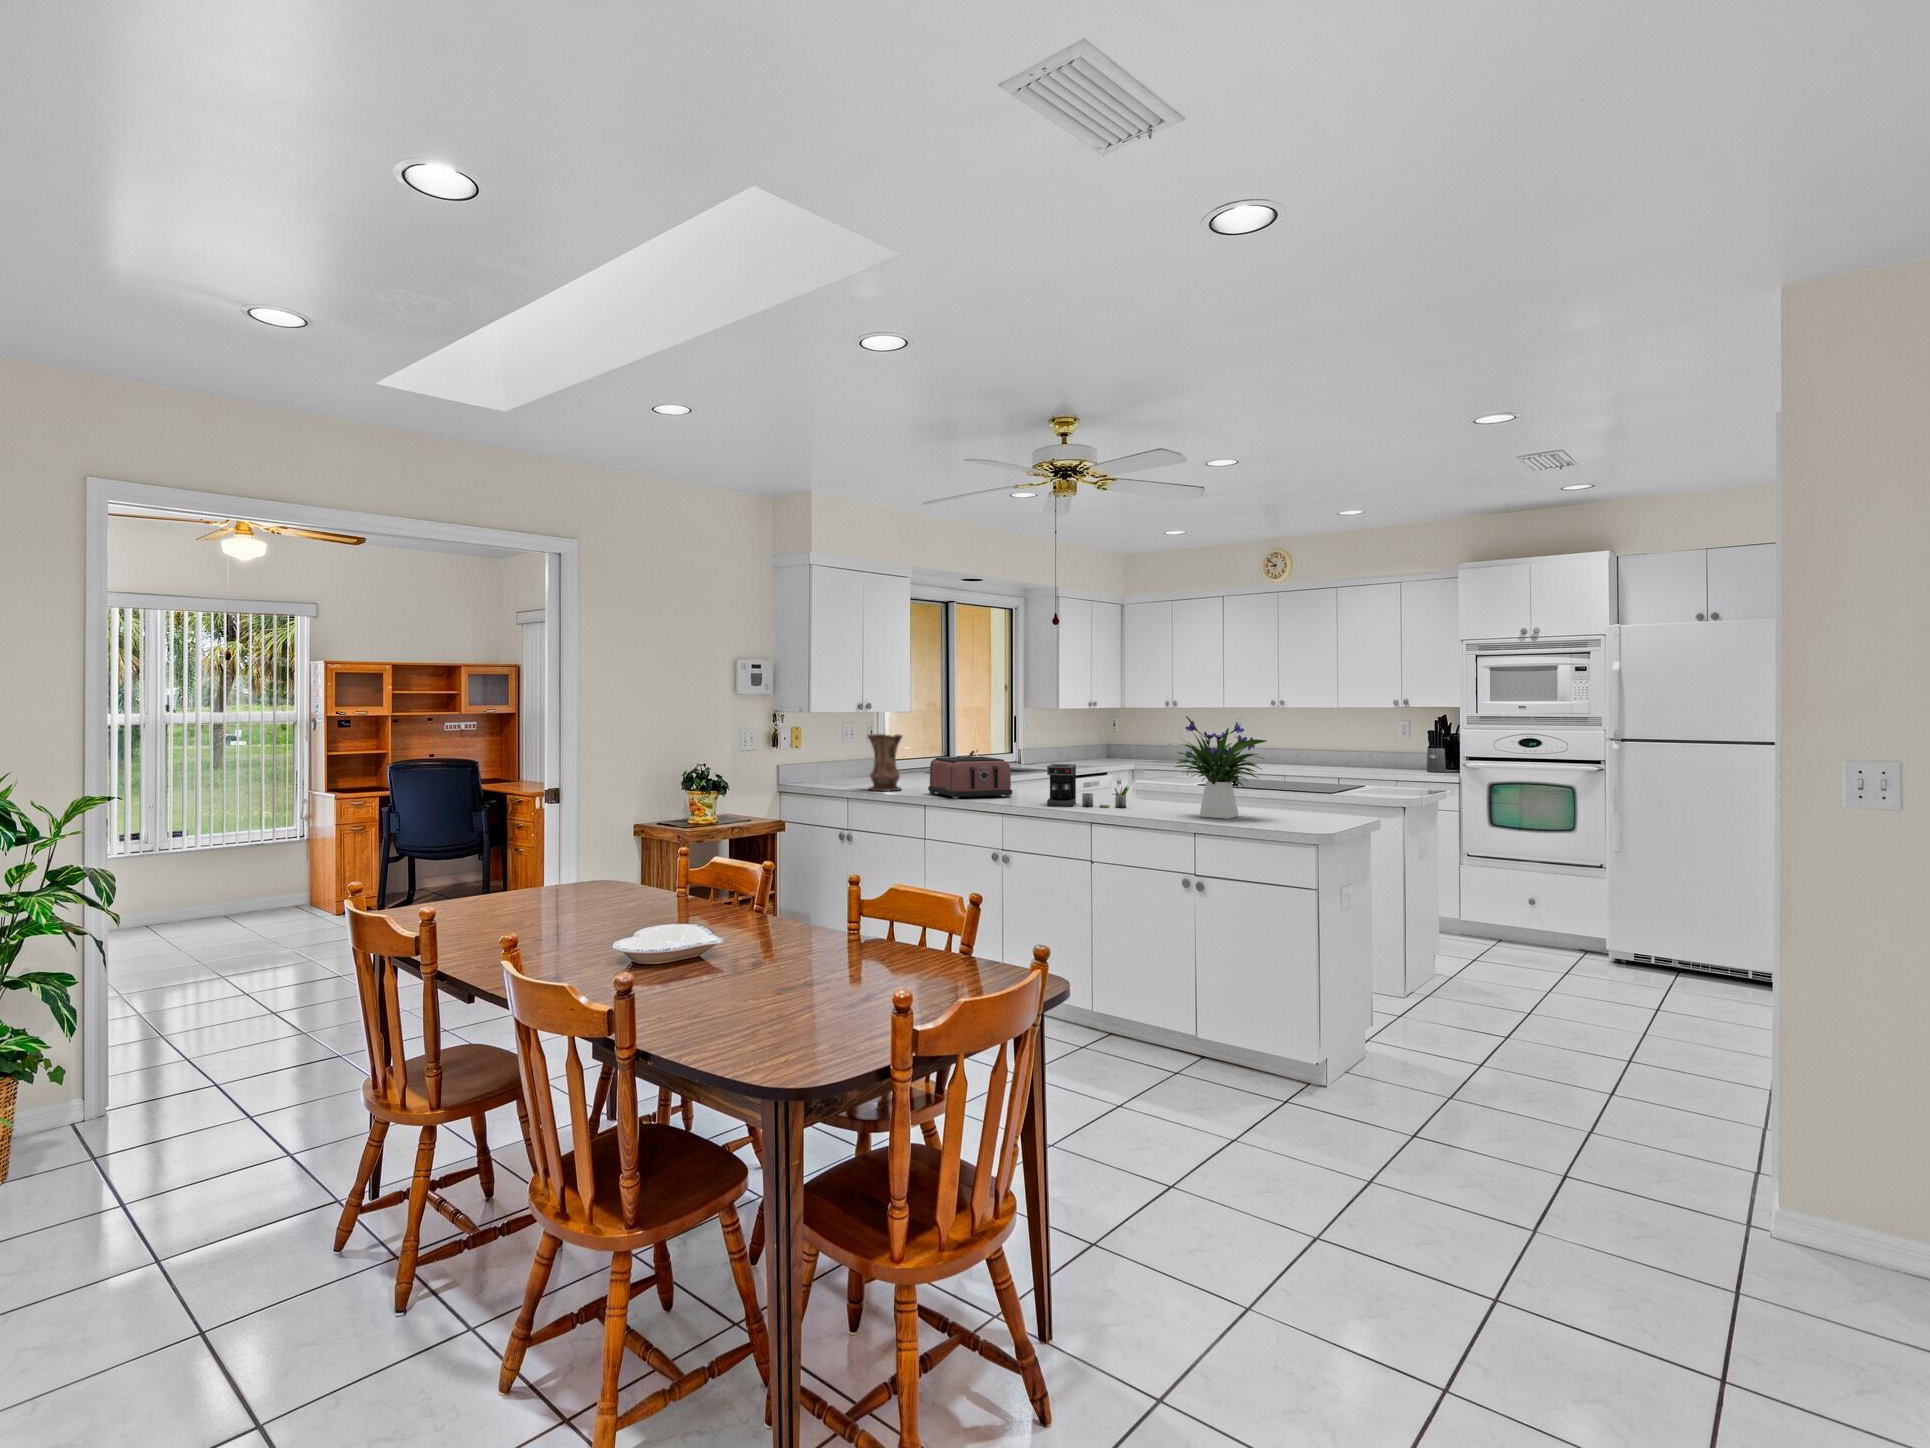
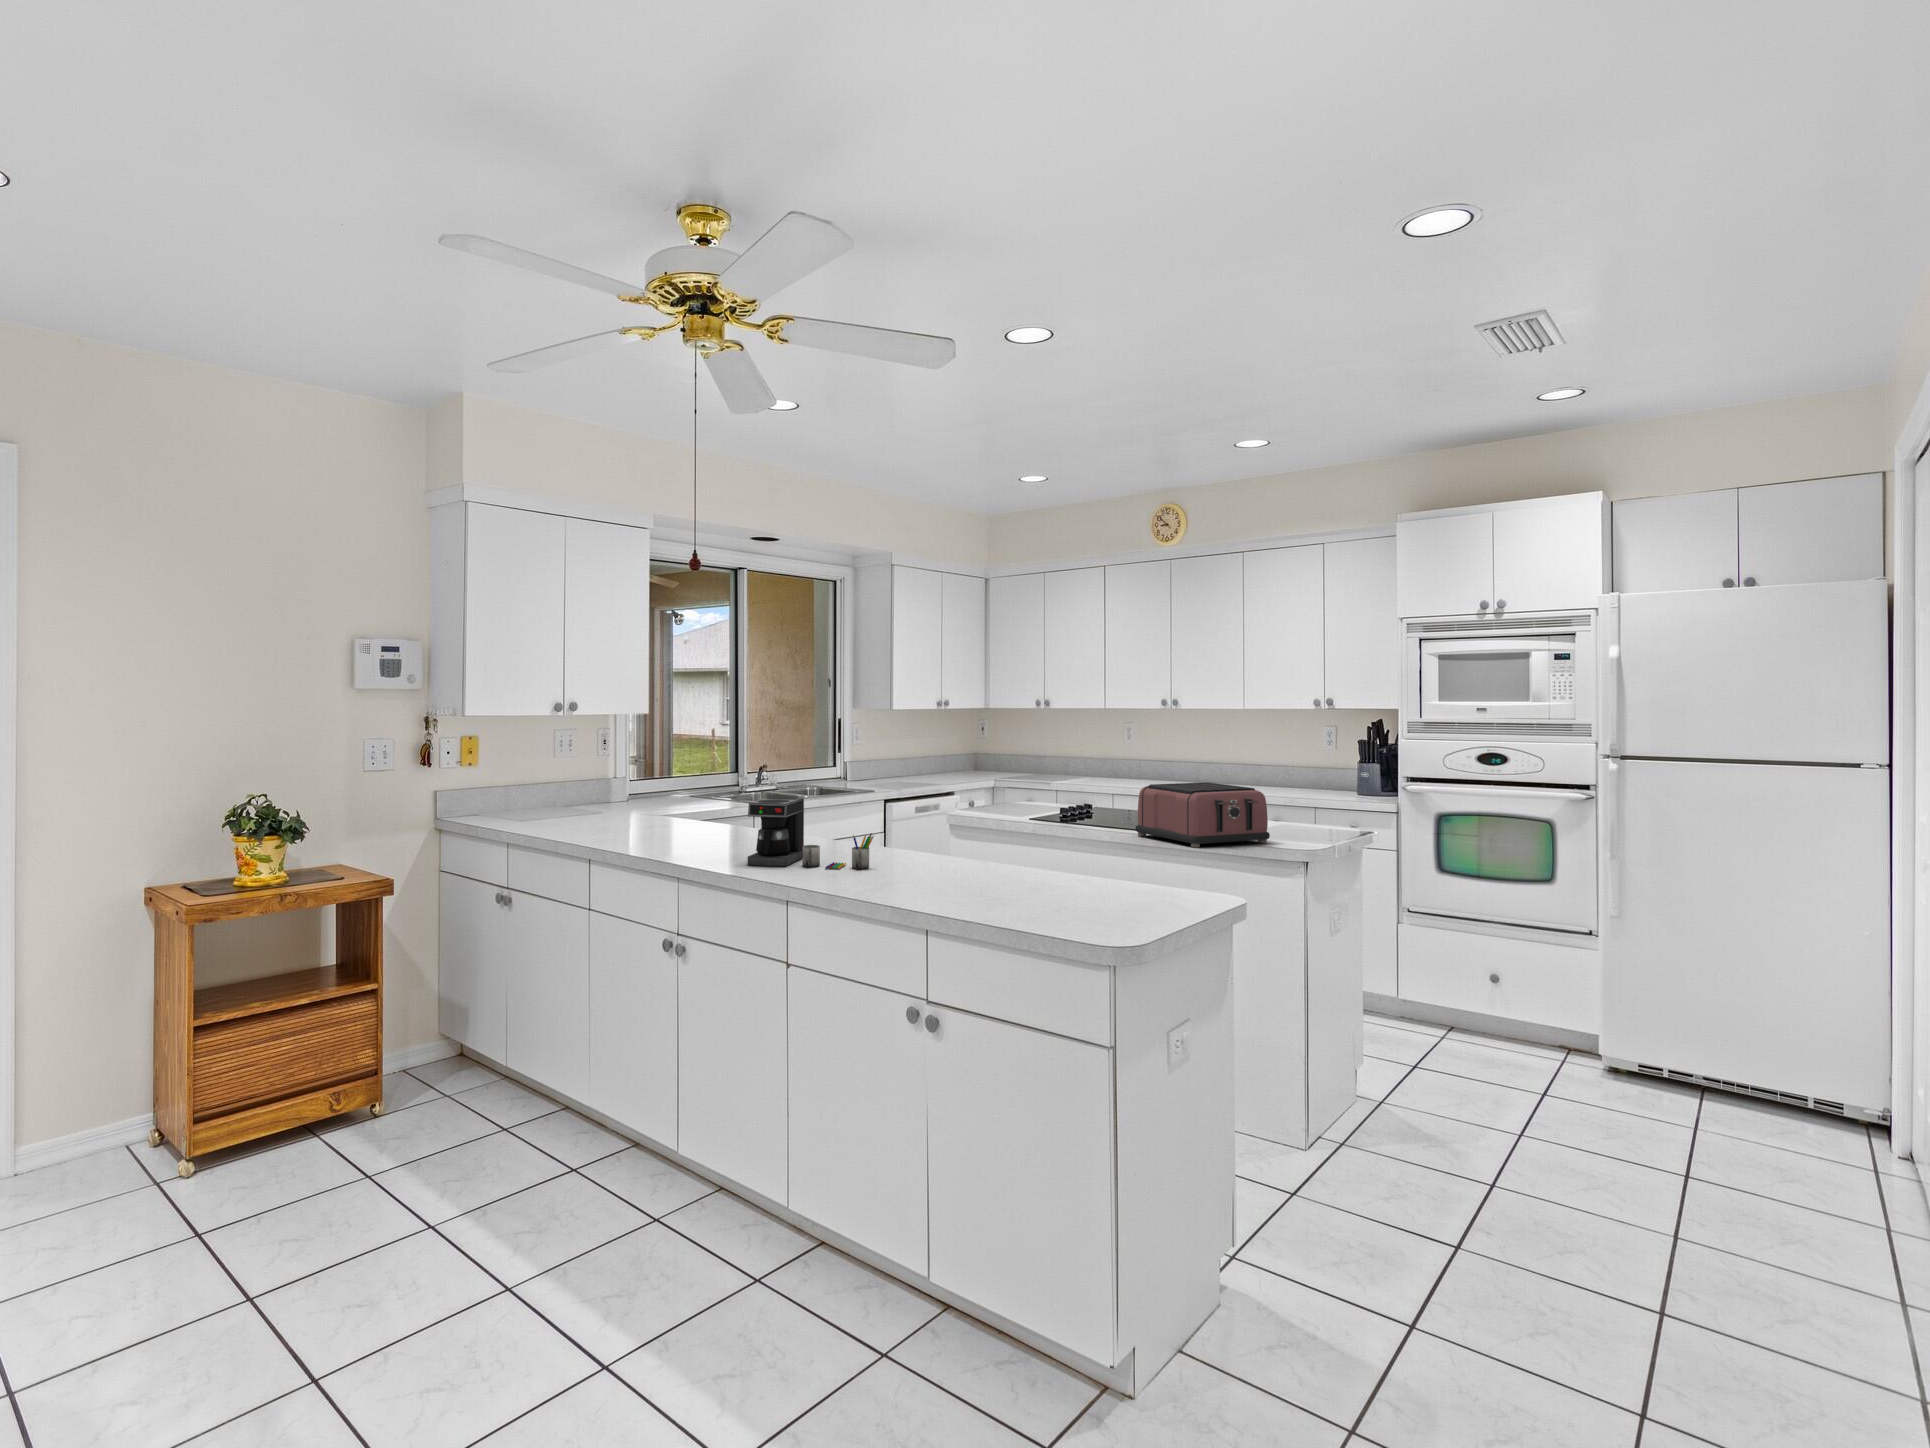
flower arrangement: present [1175,716,1267,819] -> none [904,724,1068,897]
vase: present [868,734,902,791] -> none [535,748,591,833]
toaster: present [928,757,1012,799] -> present [1135,782,1270,848]

